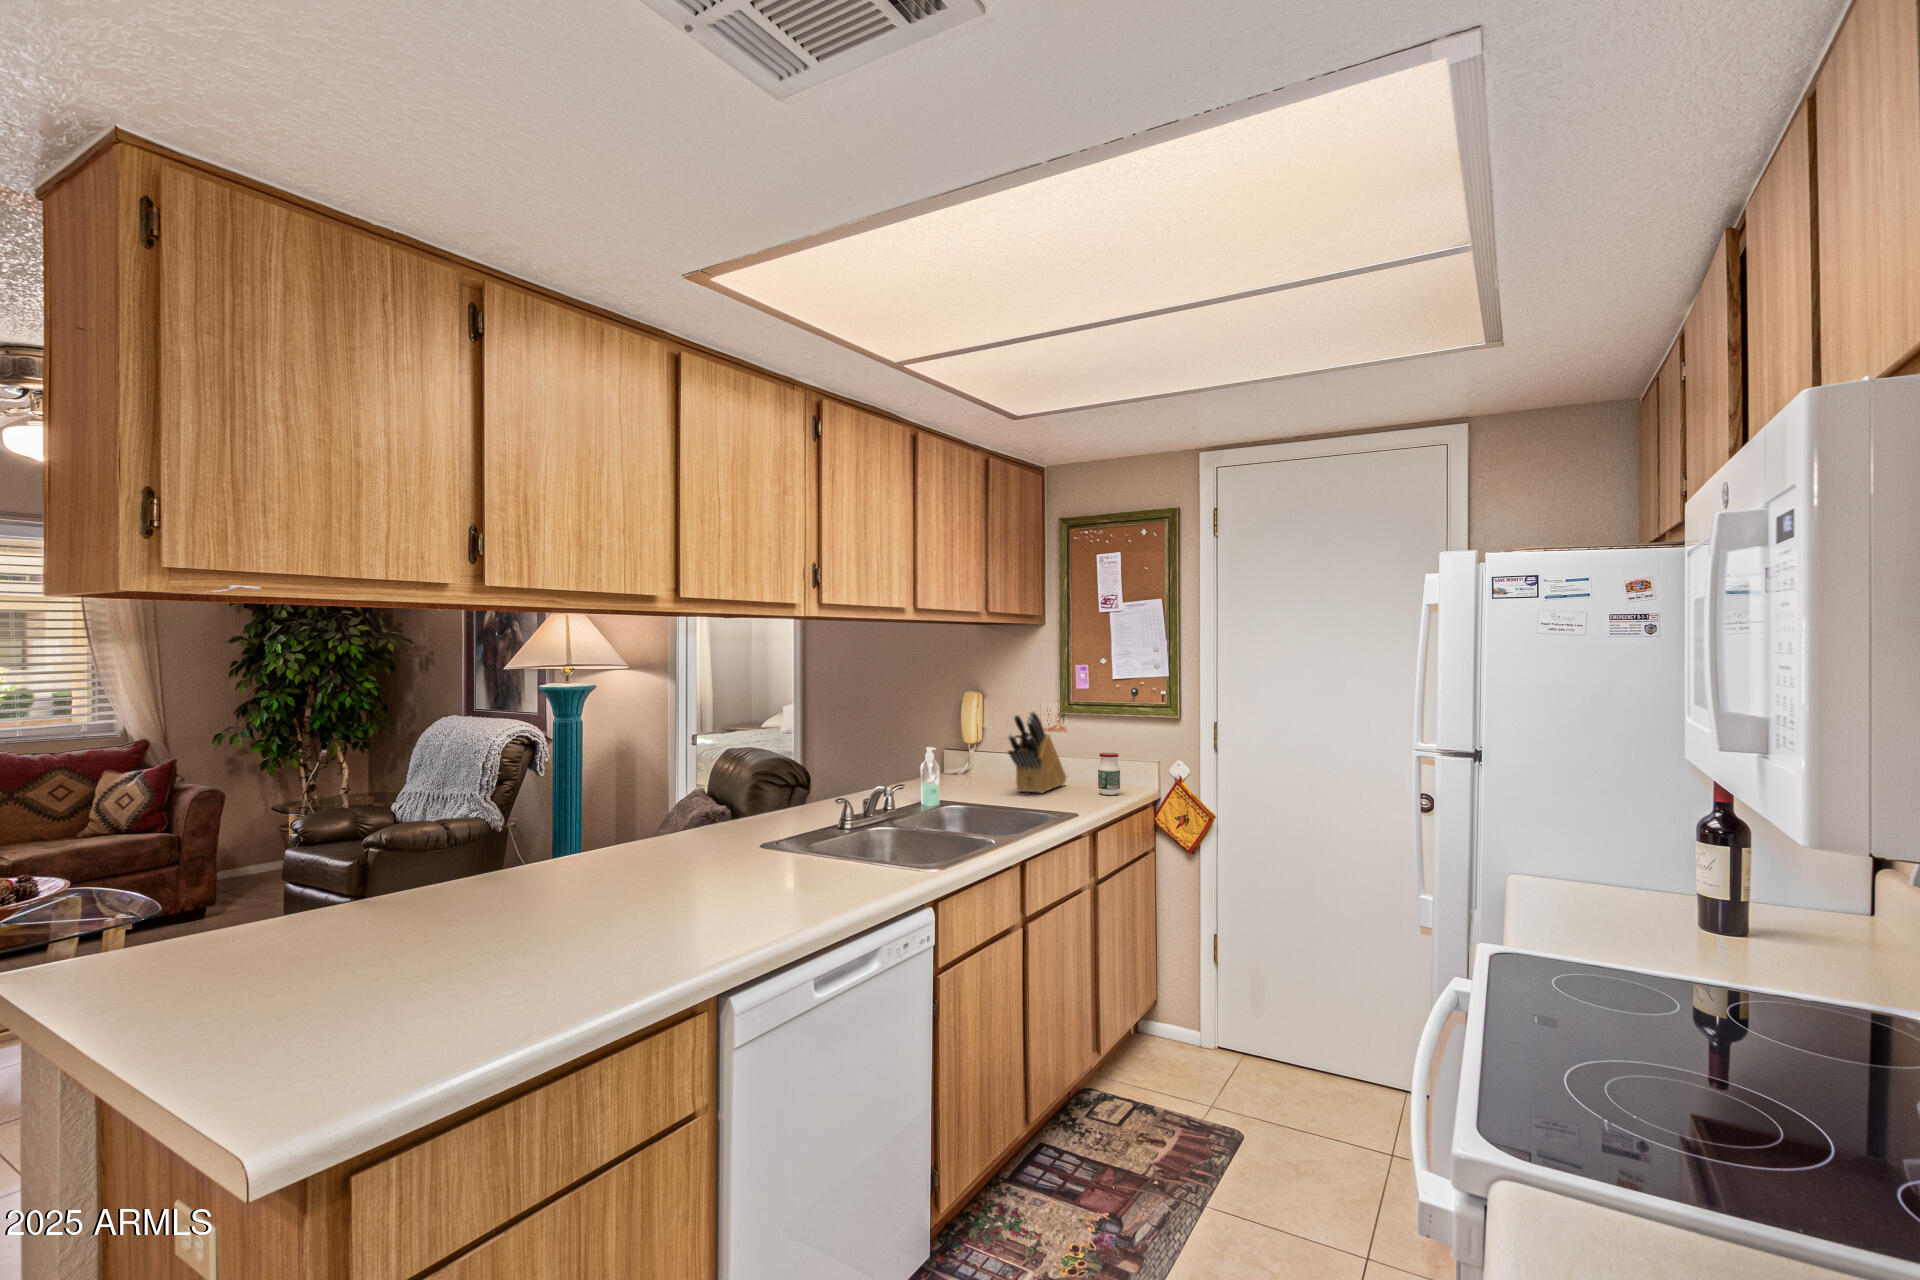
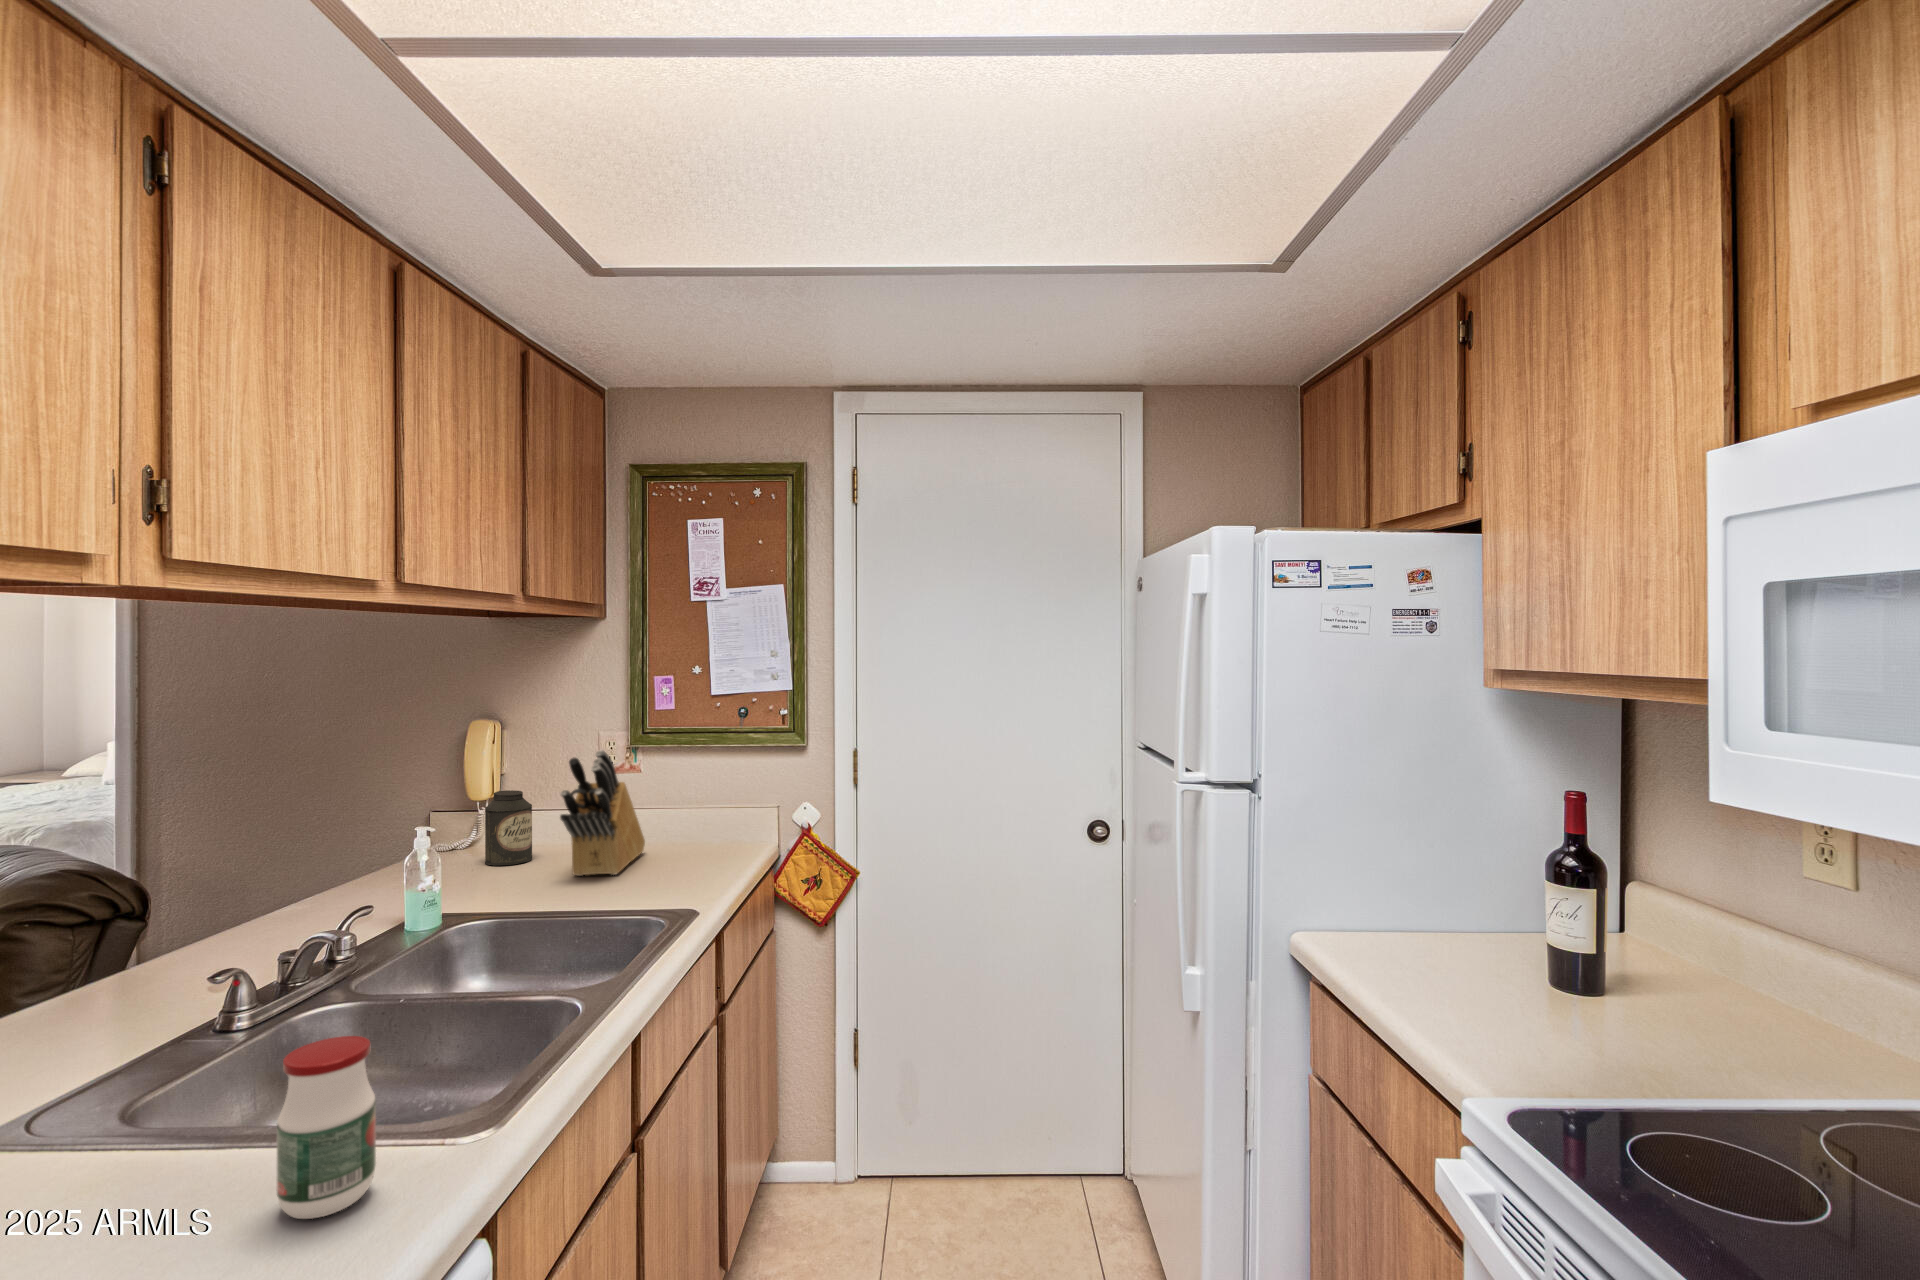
canister: none [971,736,998,783] -> present [485,790,532,866]
jar: present [1098,753,1120,795] -> present [277,1036,376,1219]

